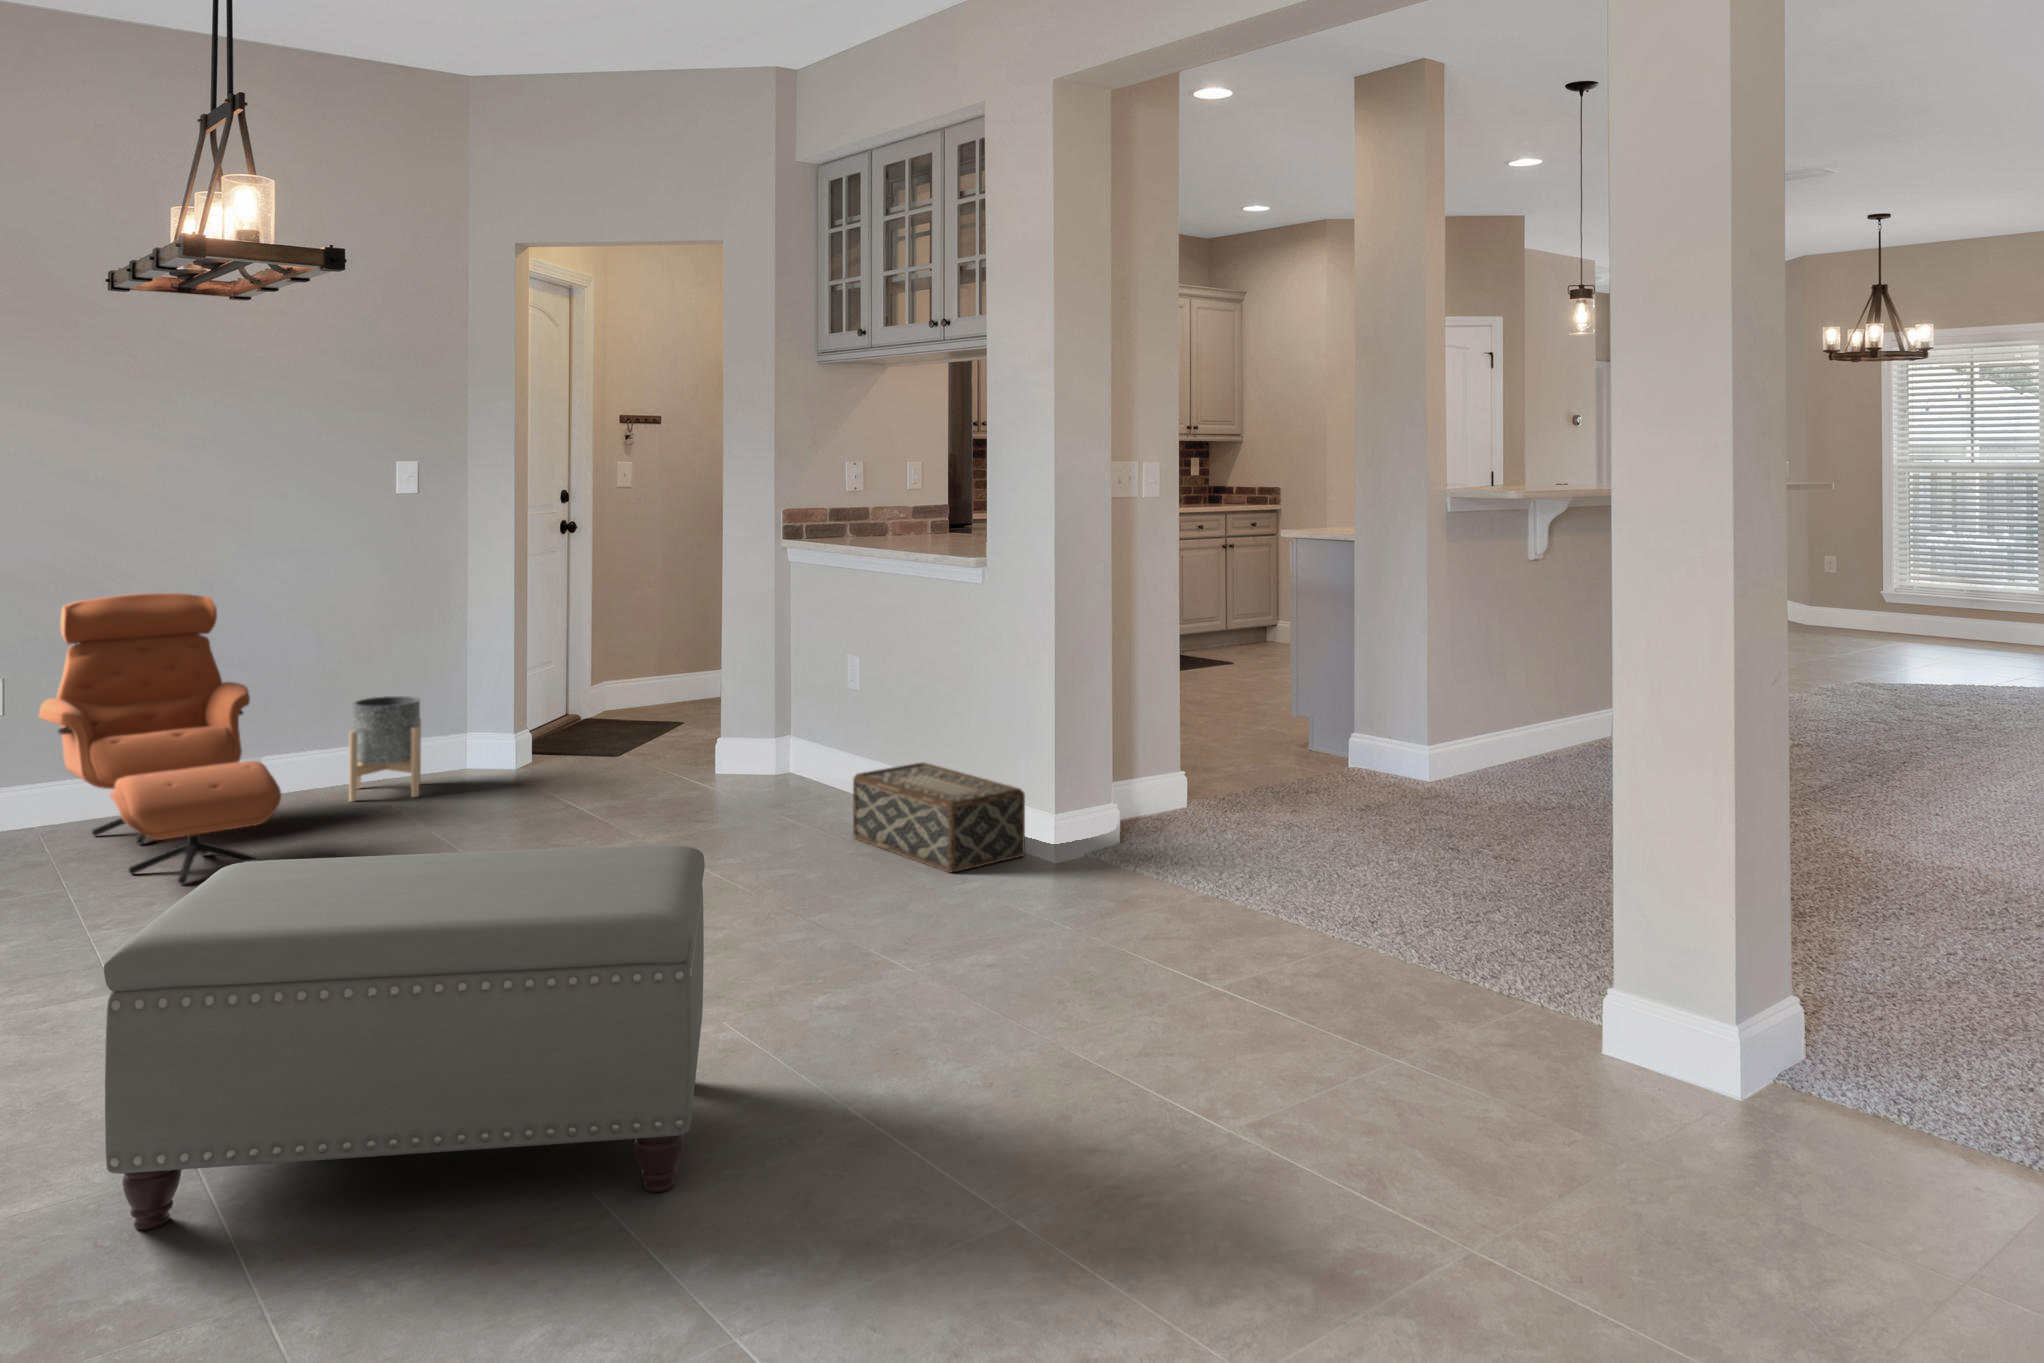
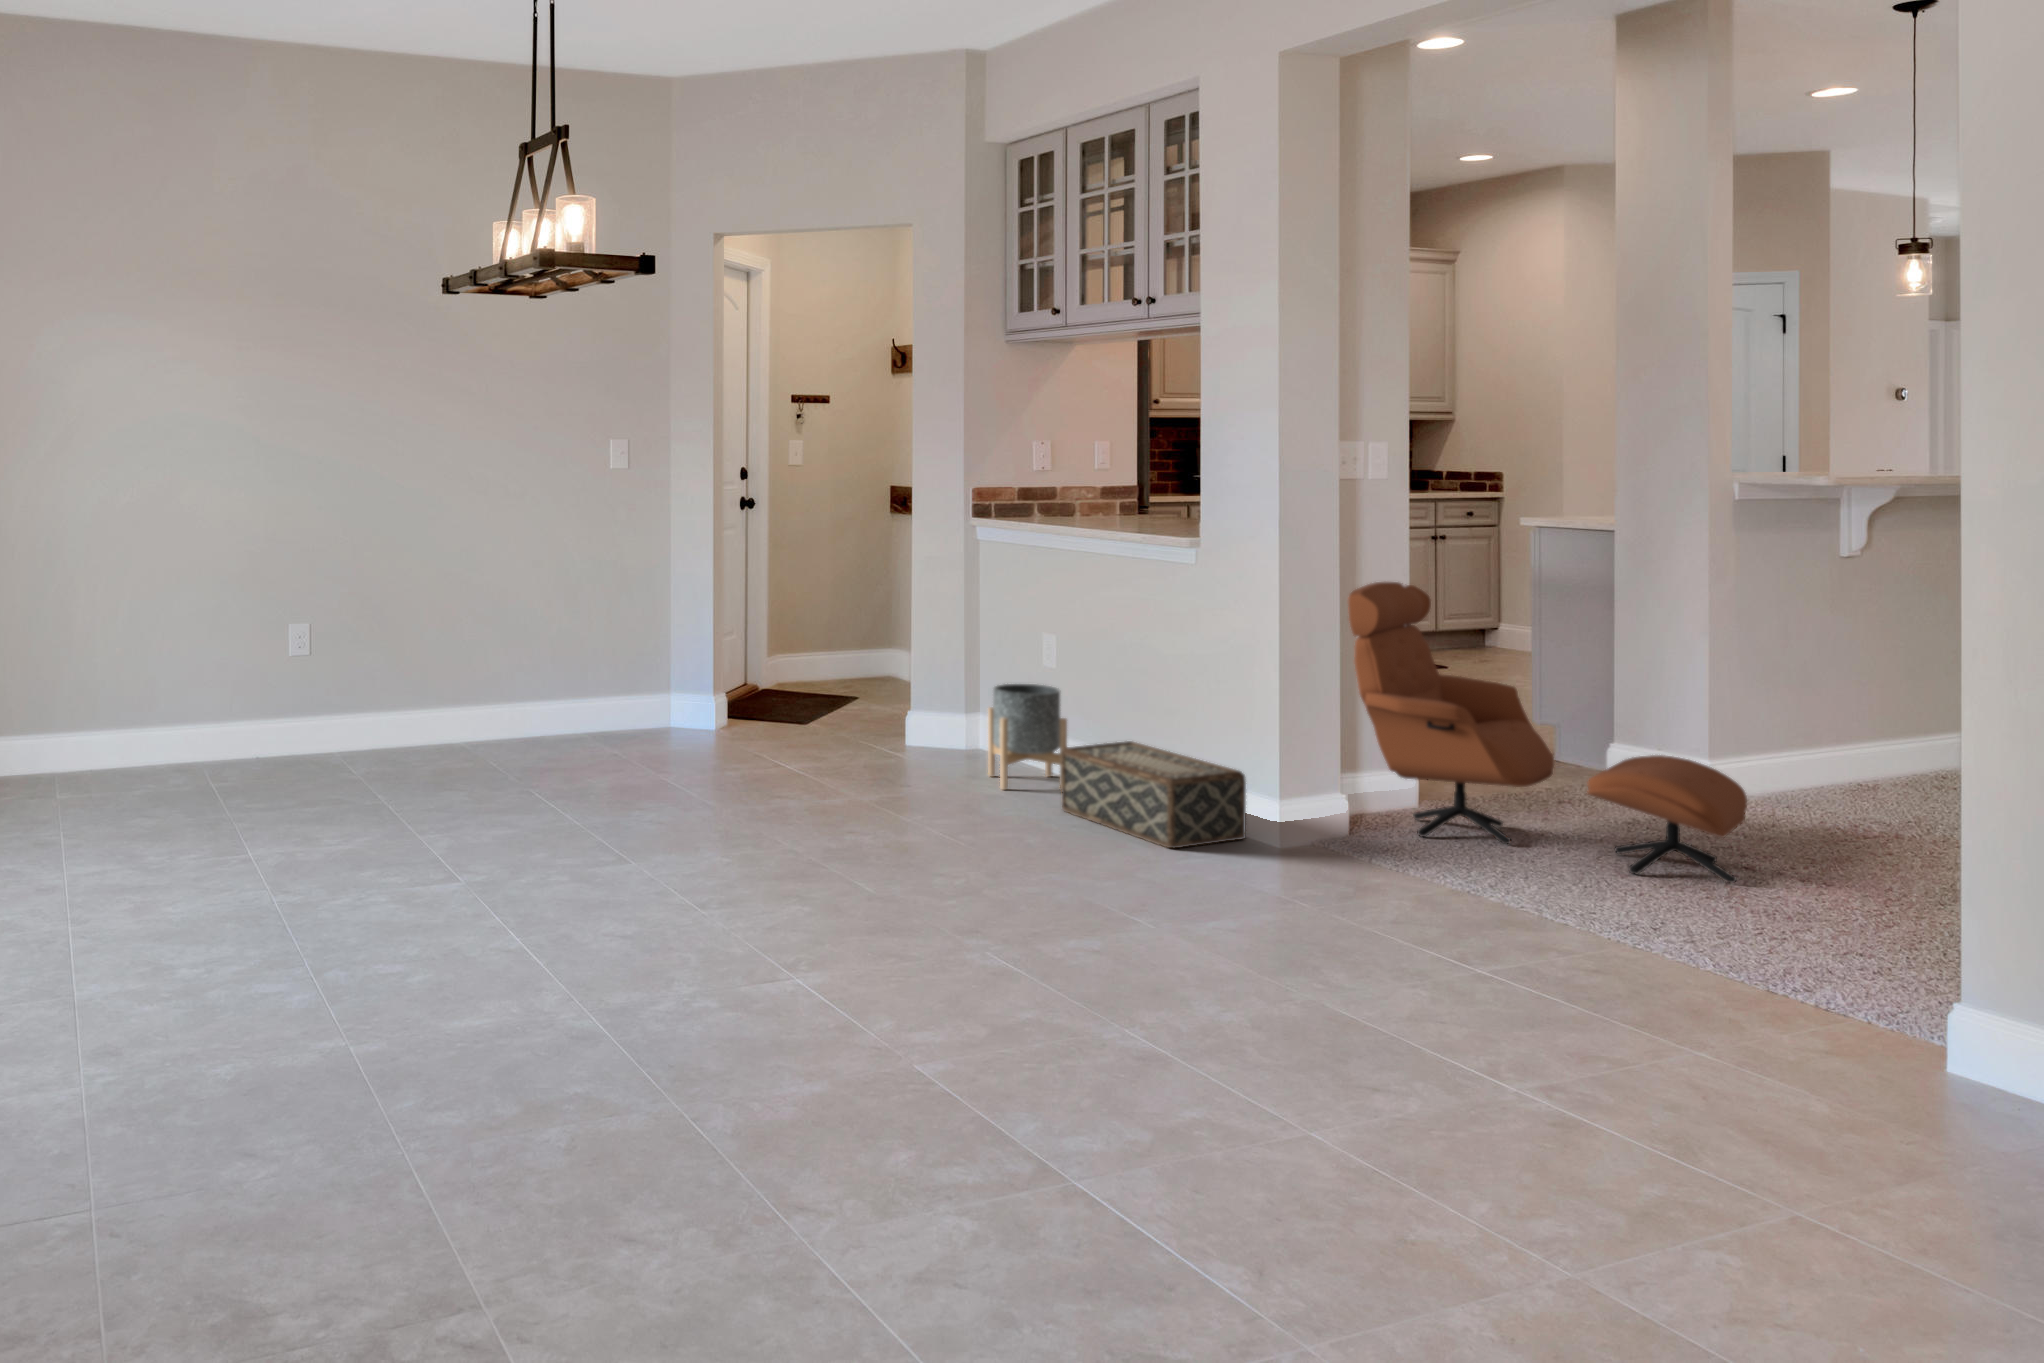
armchair: present [39,593,281,884] -> present [1348,582,1747,883]
planter: present [349,696,421,802] -> present [988,684,1067,790]
ottoman: present [104,845,705,1230] -> none [516,775,991,1083]

